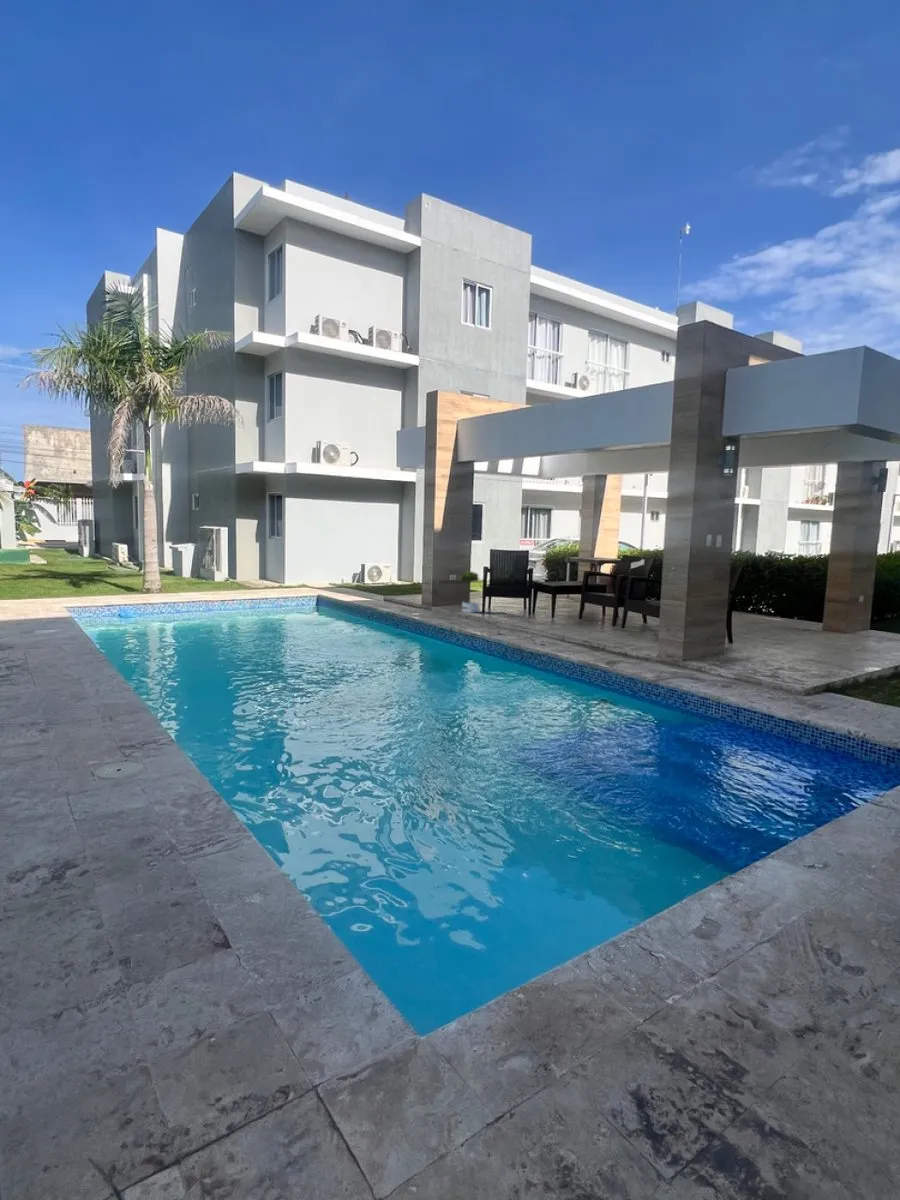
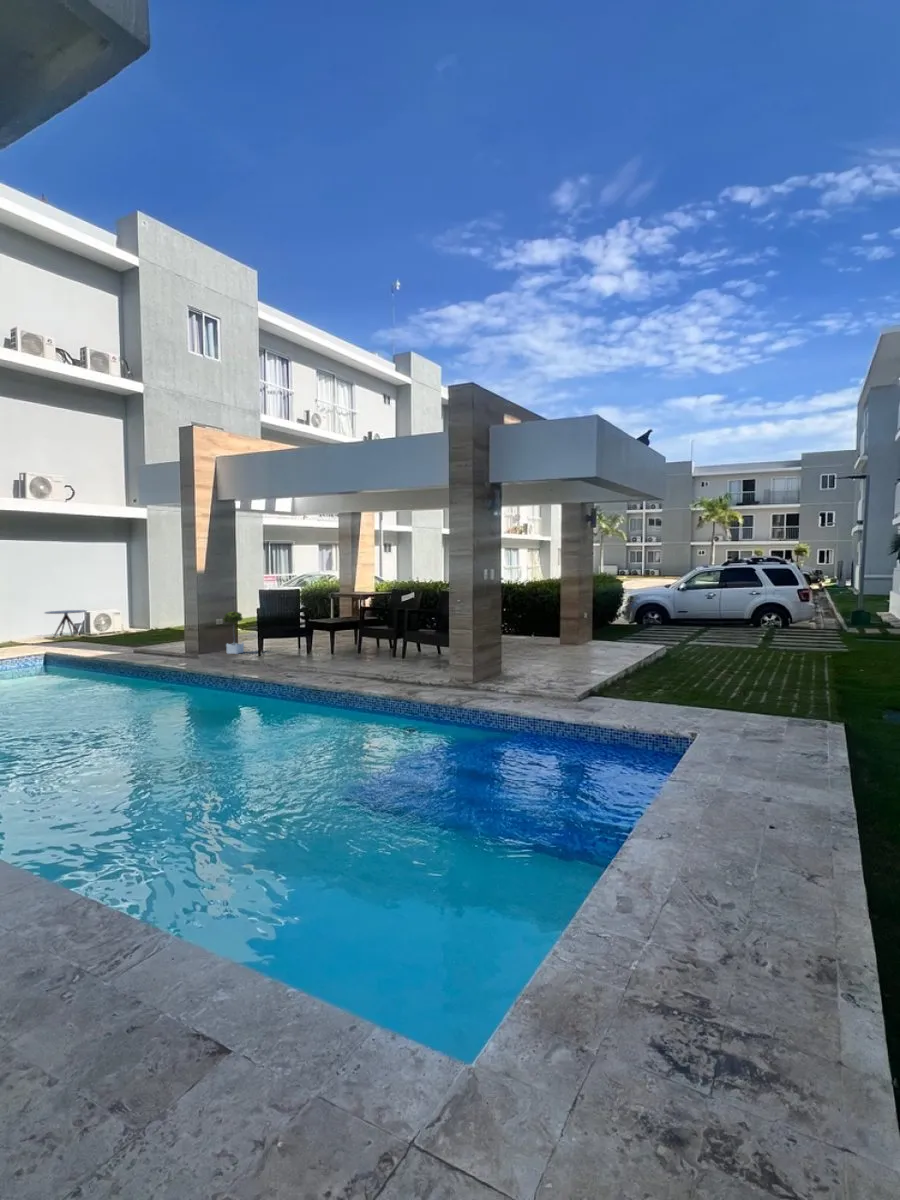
round table: none [327,563,360,586] -> present [45,610,86,637]

